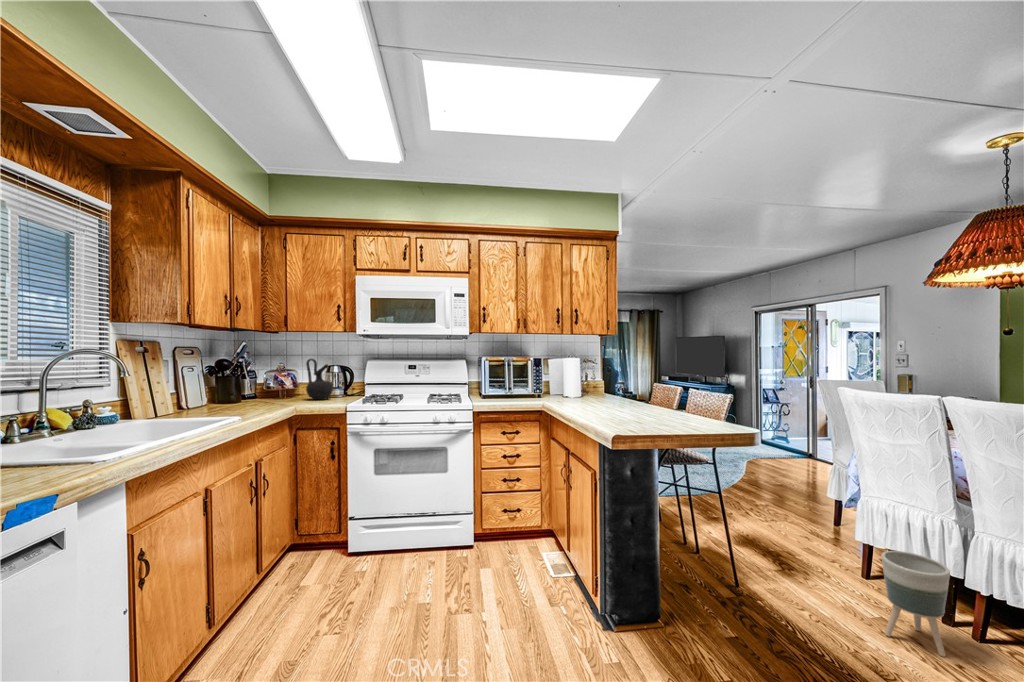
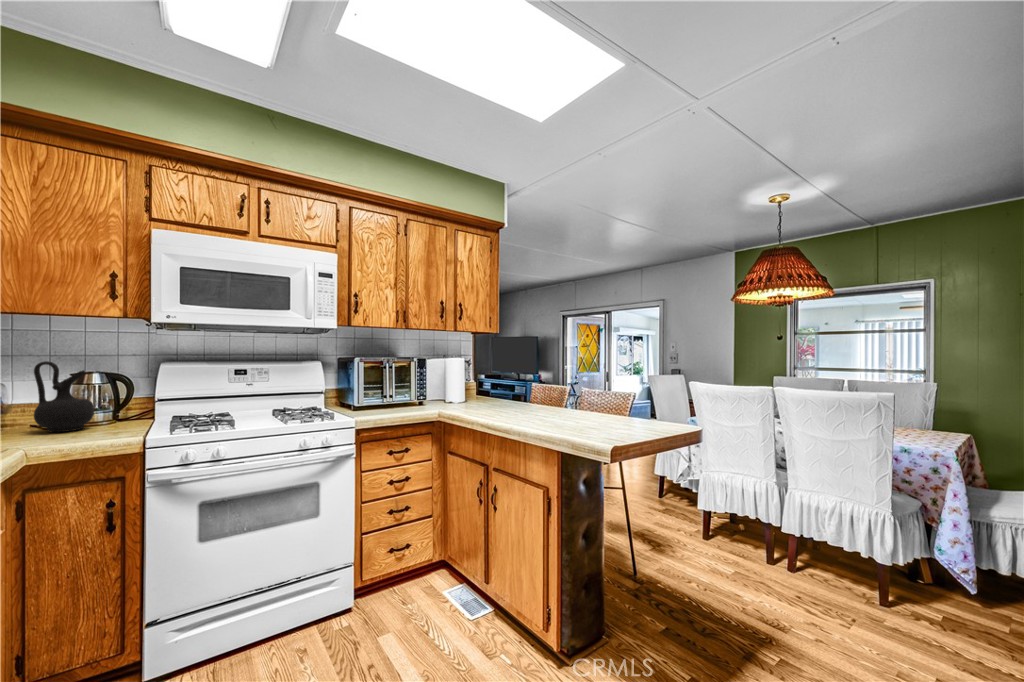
planter: present [881,551,950,657] -> none [747,518,795,597]

